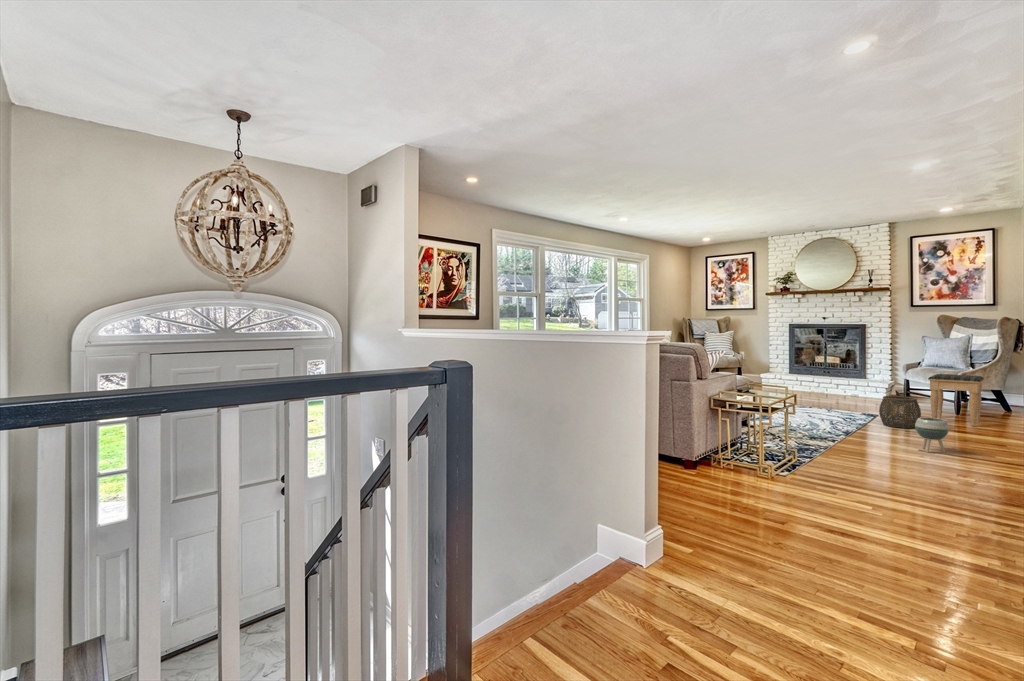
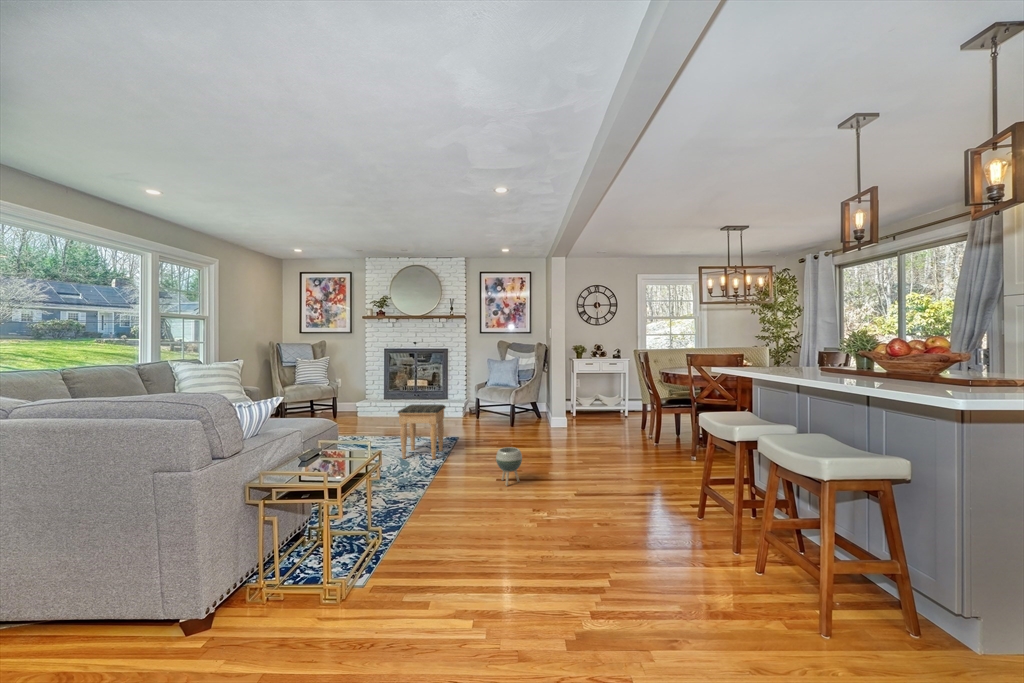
footstool: present [928,374,984,426] -> present [398,404,446,459]
woven basket: present [879,396,921,428] -> none [462,420,495,453]

